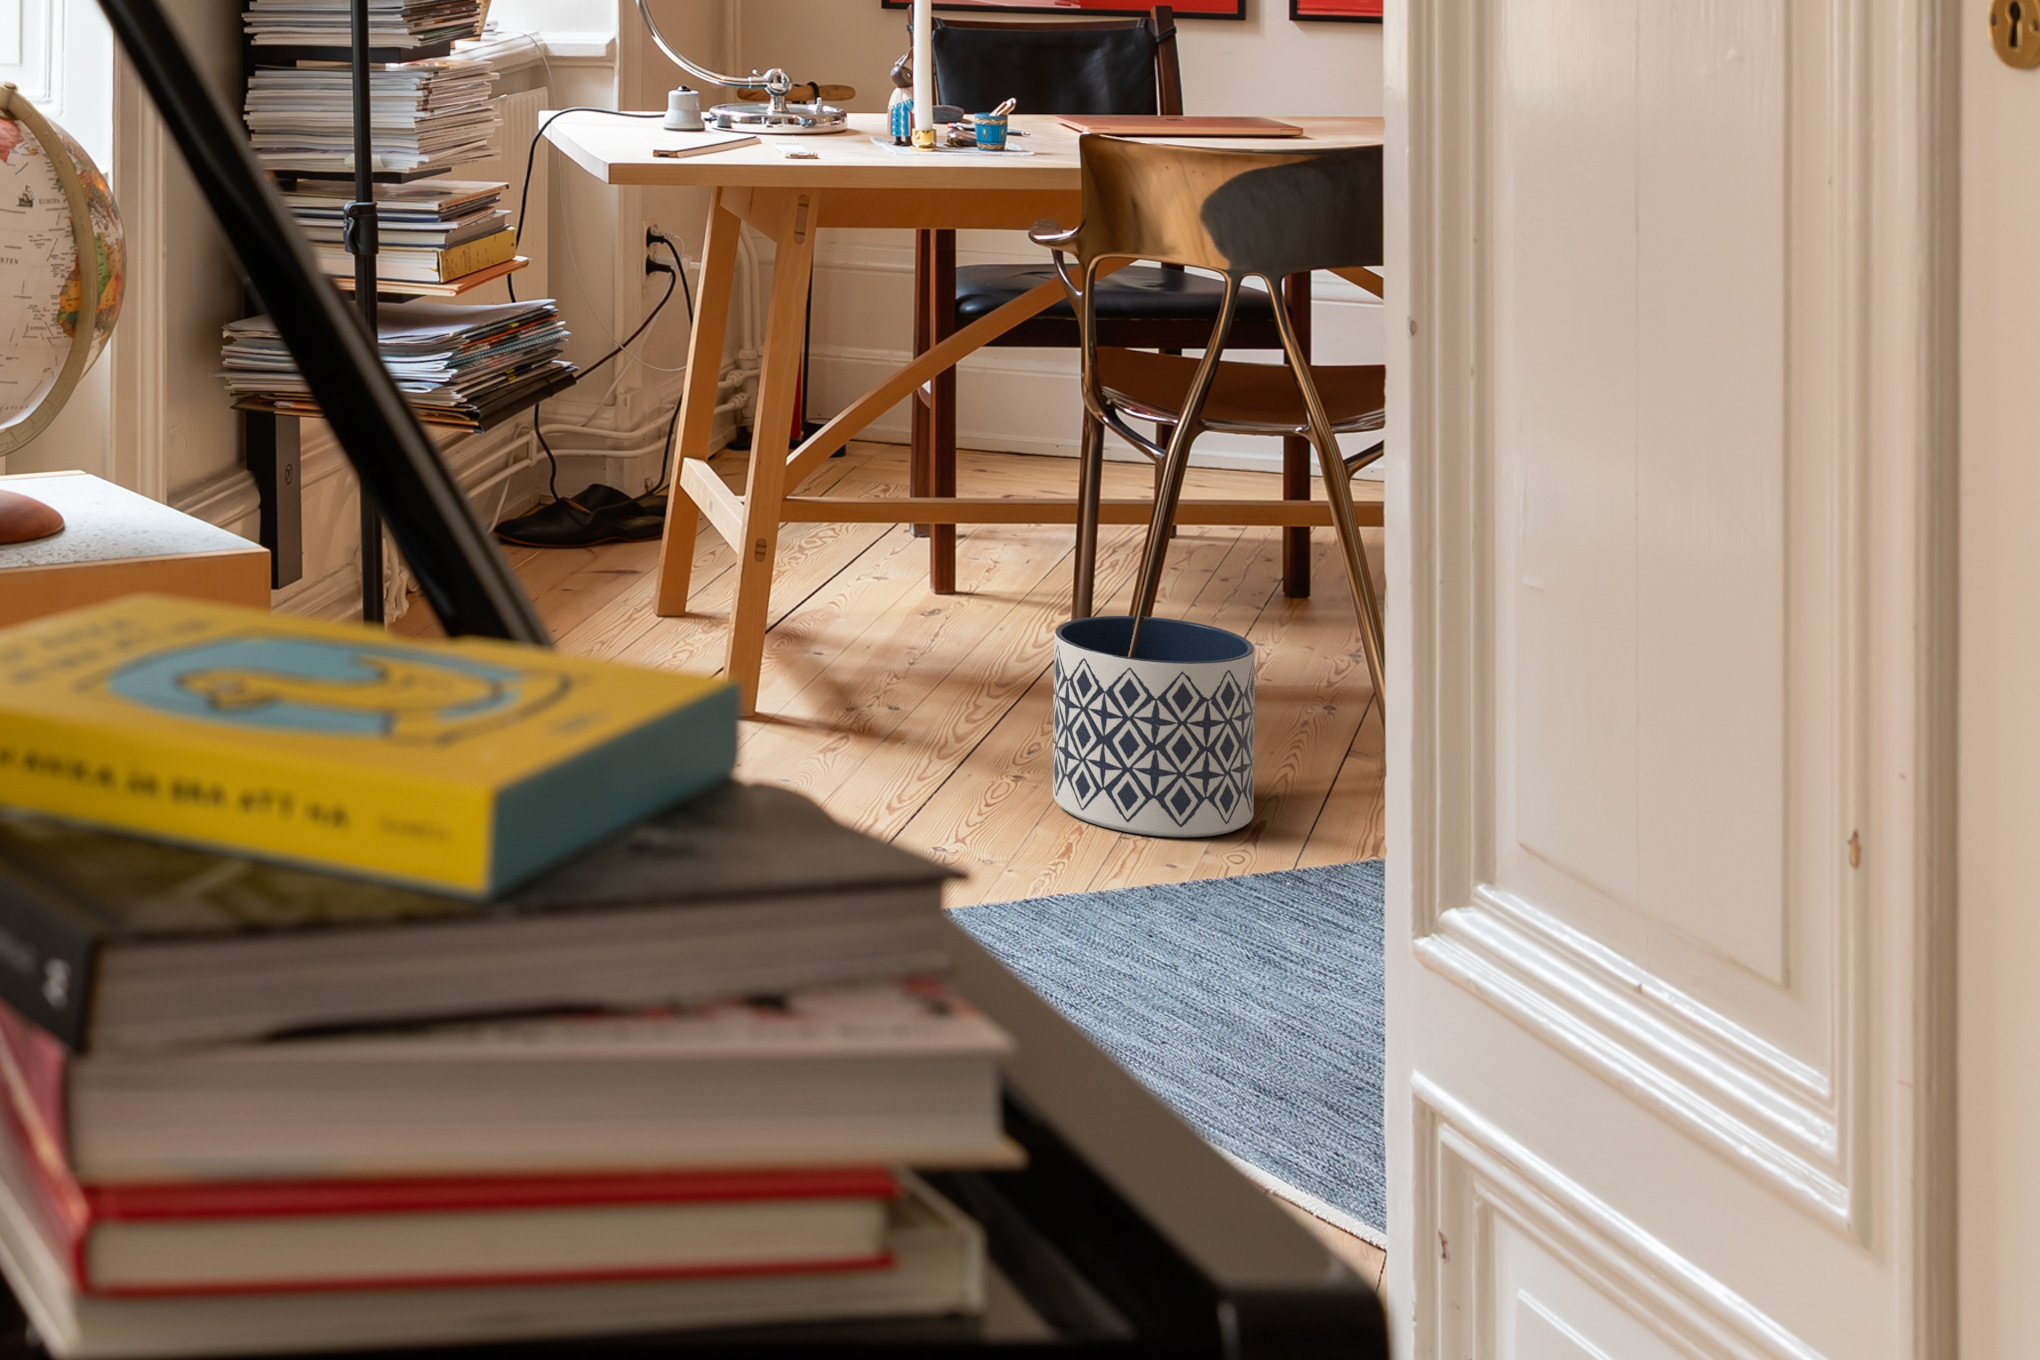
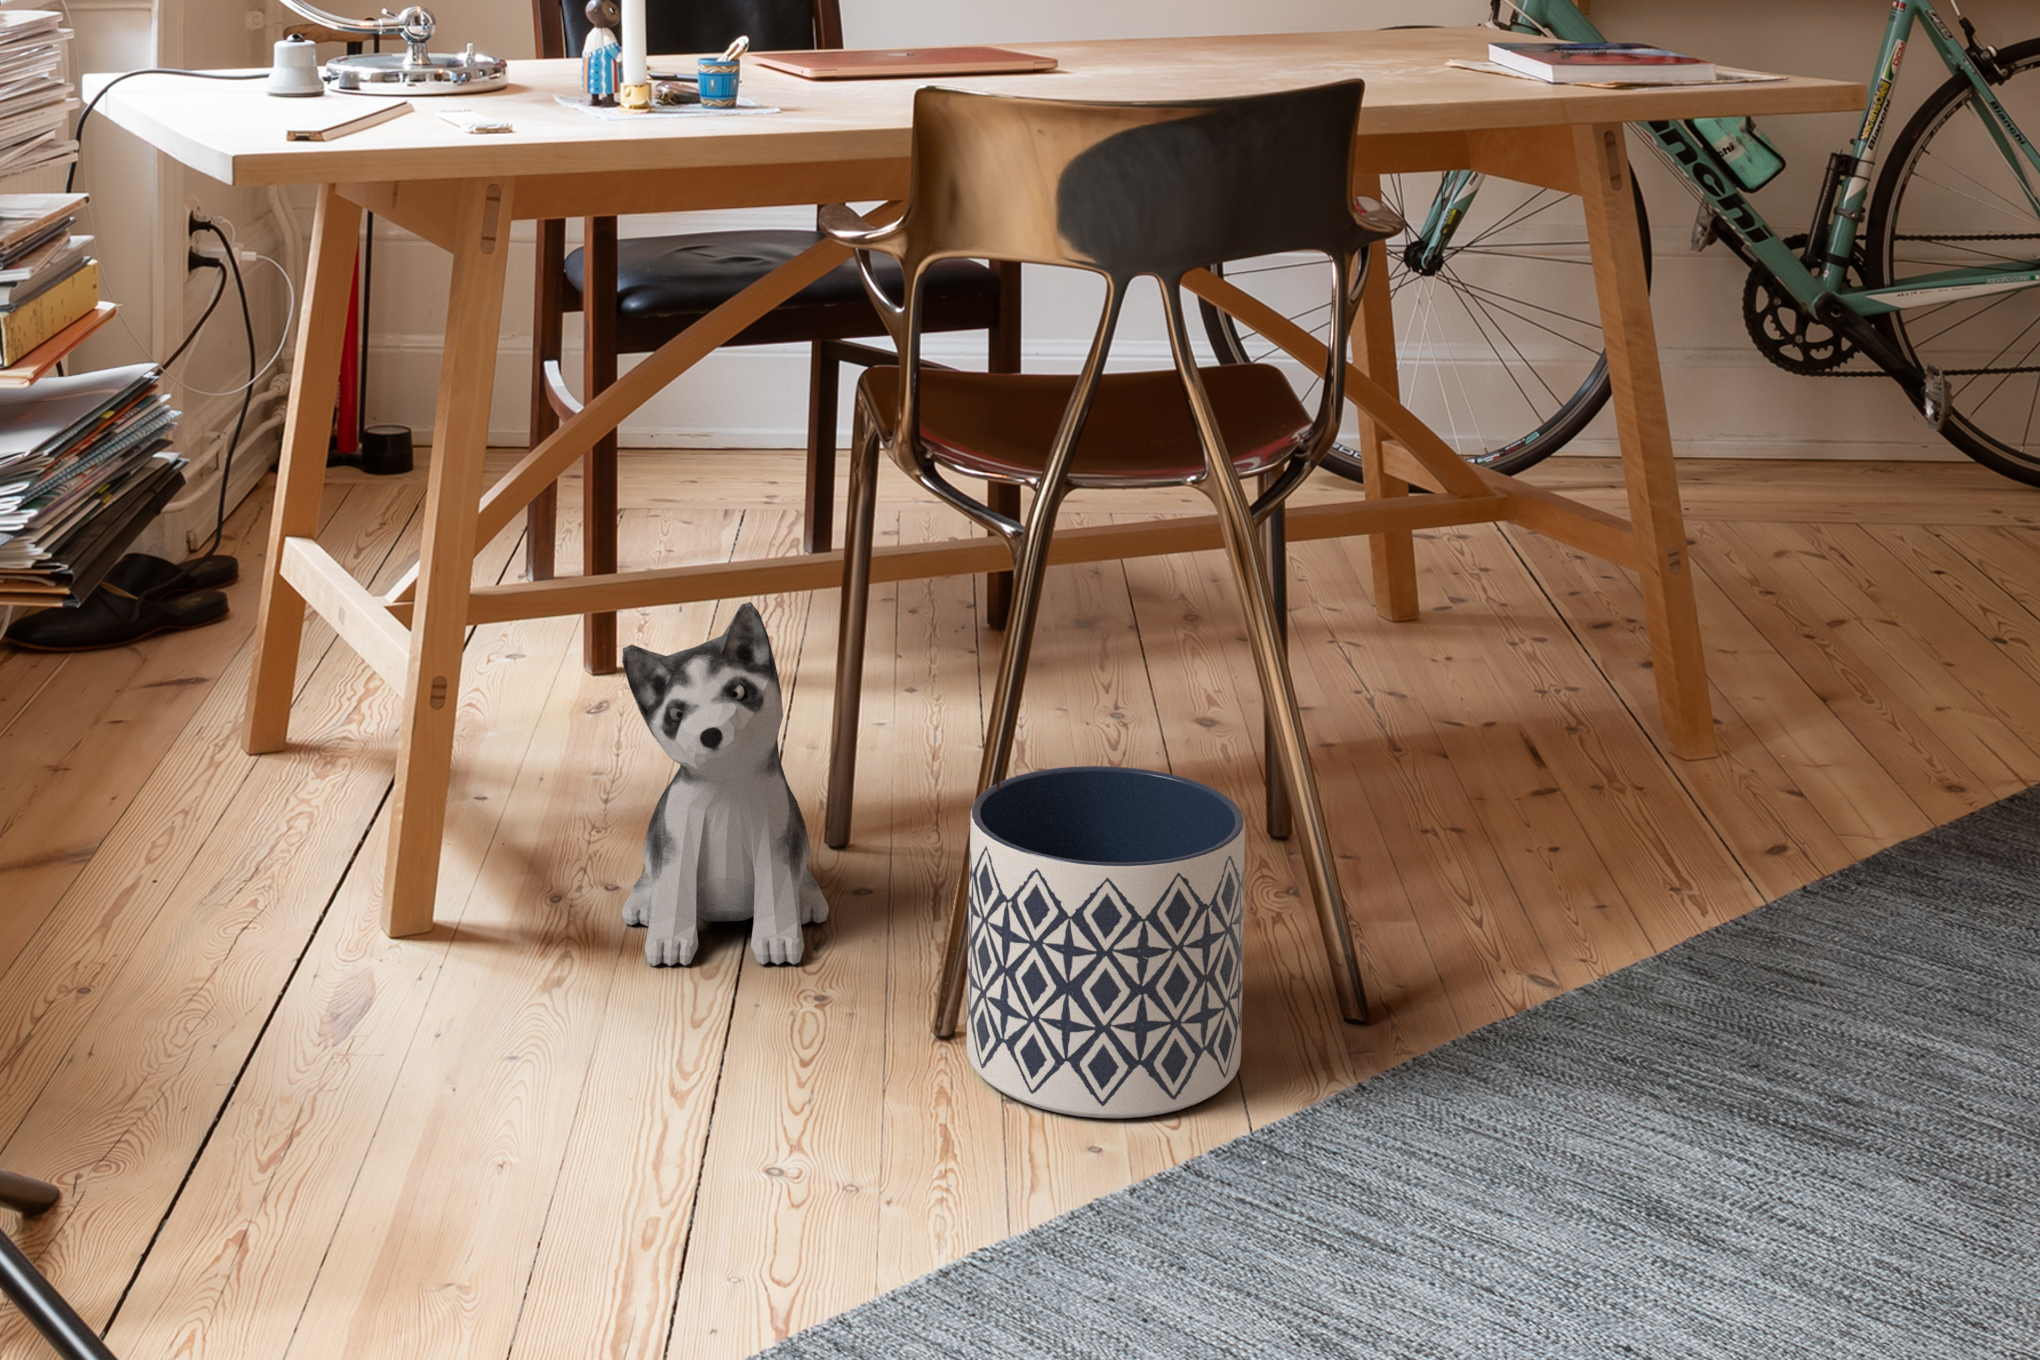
plush toy: none [853,492,1007,744] -> present [622,602,829,966]

